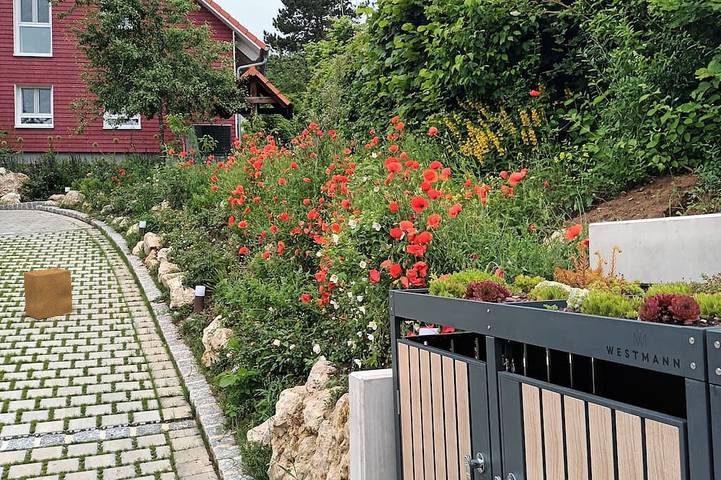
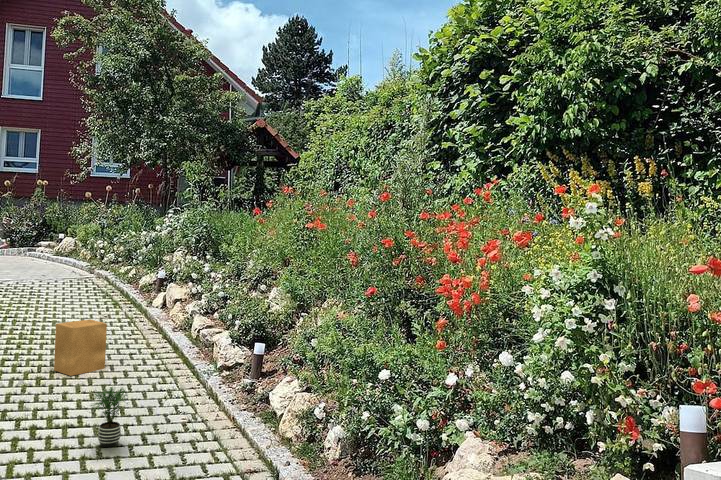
potted plant: none [30,325,67,378] -> present [91,387,128,447]

